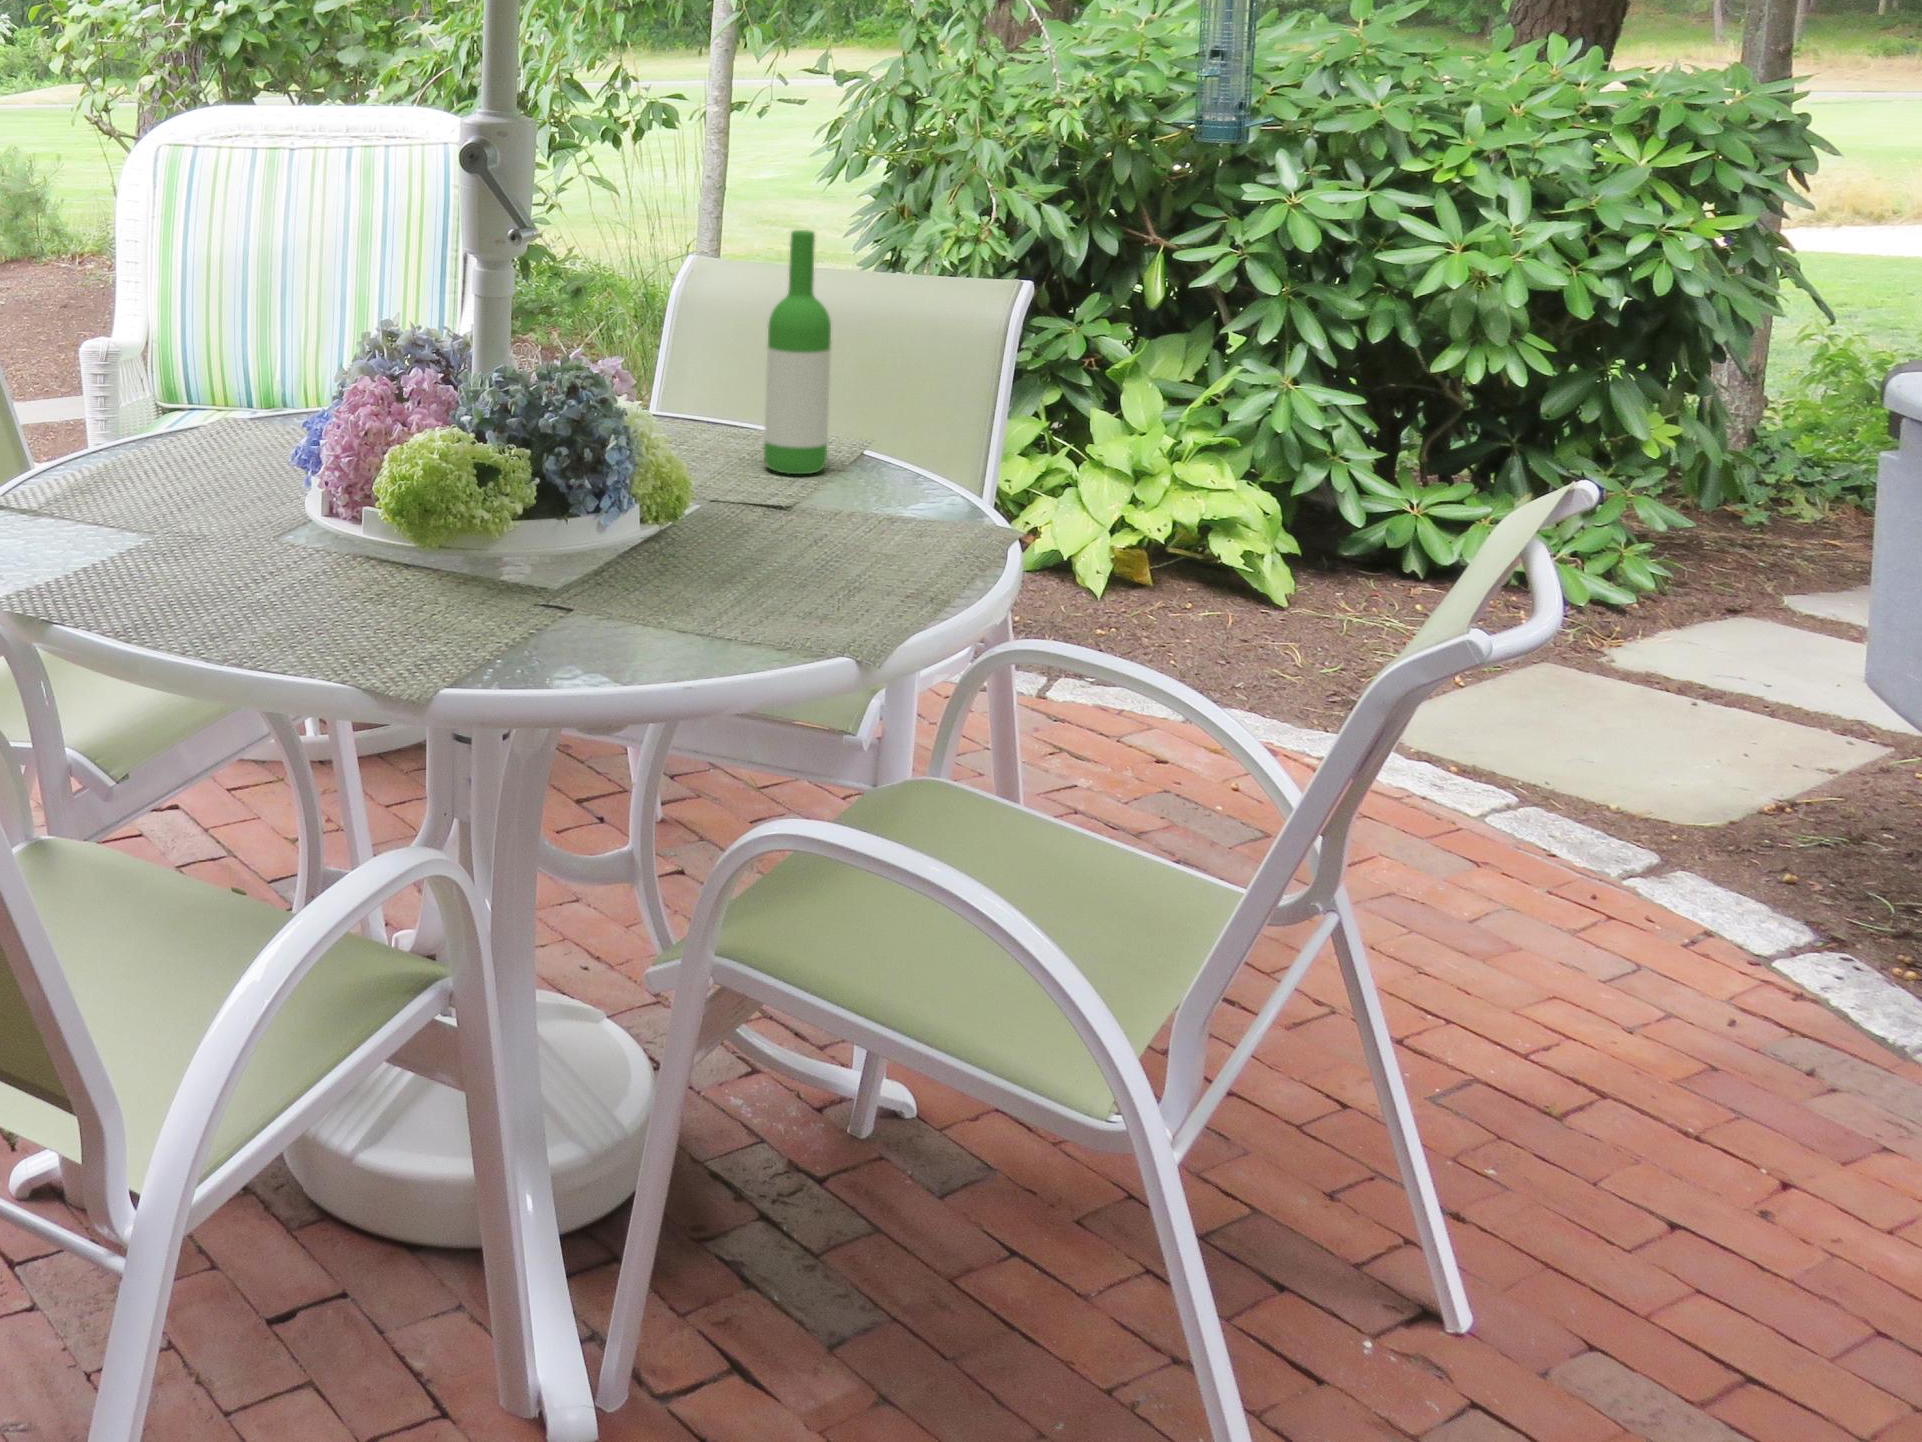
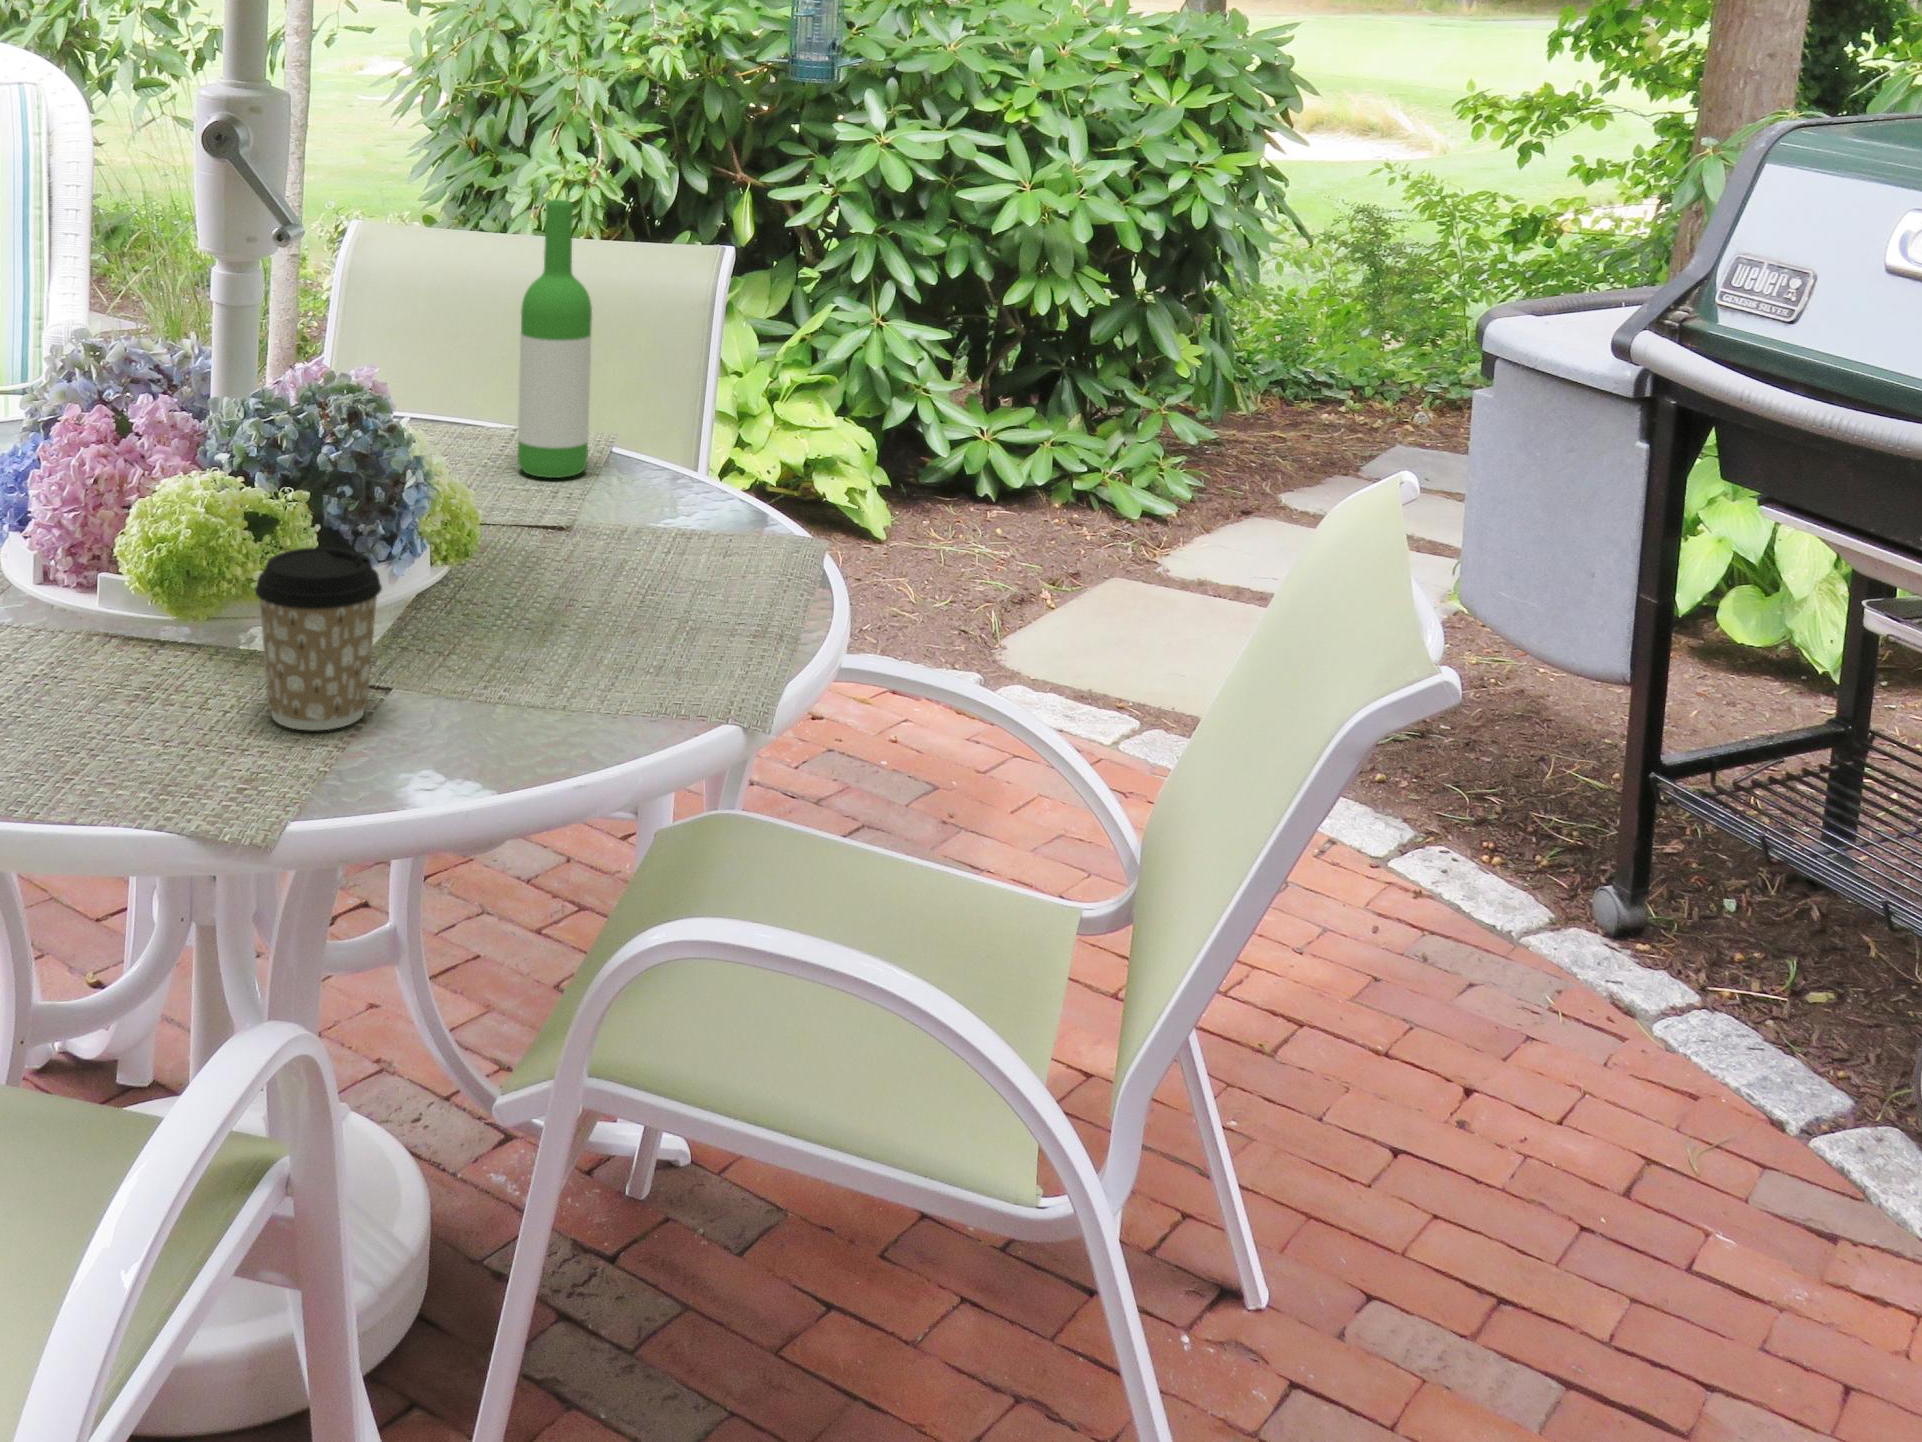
coffee cup: none [453,485,551,626] -> present [255,547,382,730]

